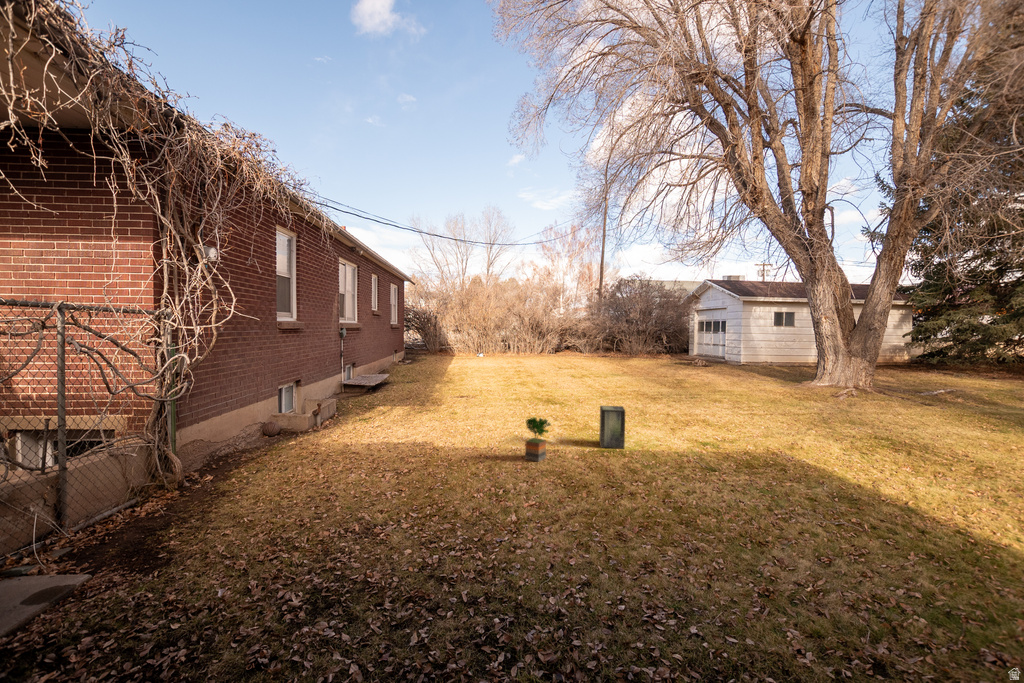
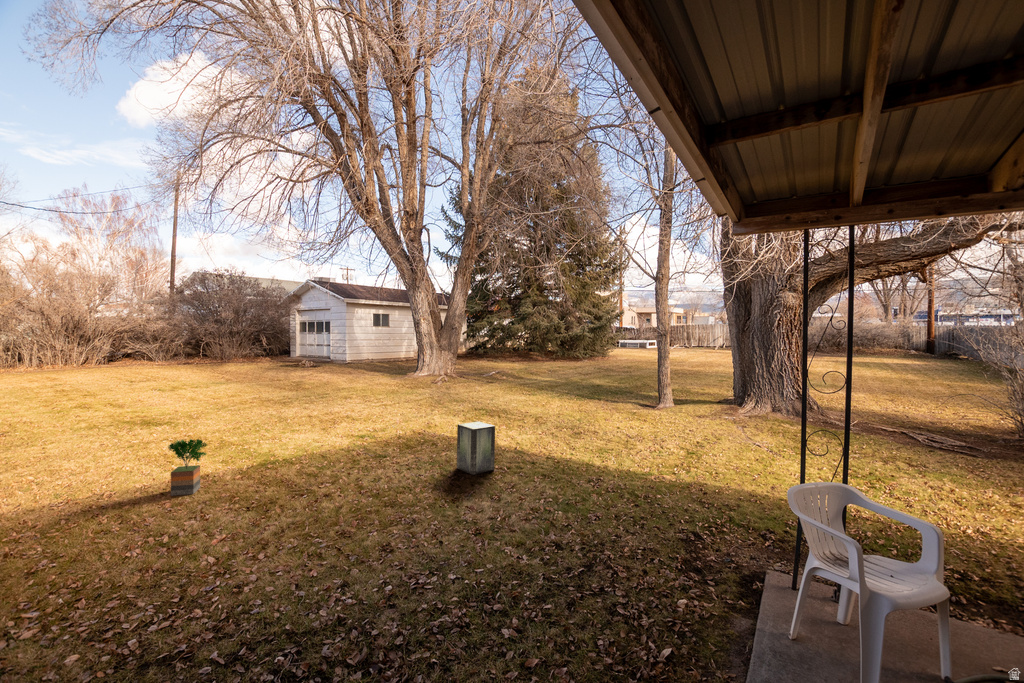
storage box: present [599,406,625,449] -> present [457,421,495,475]

